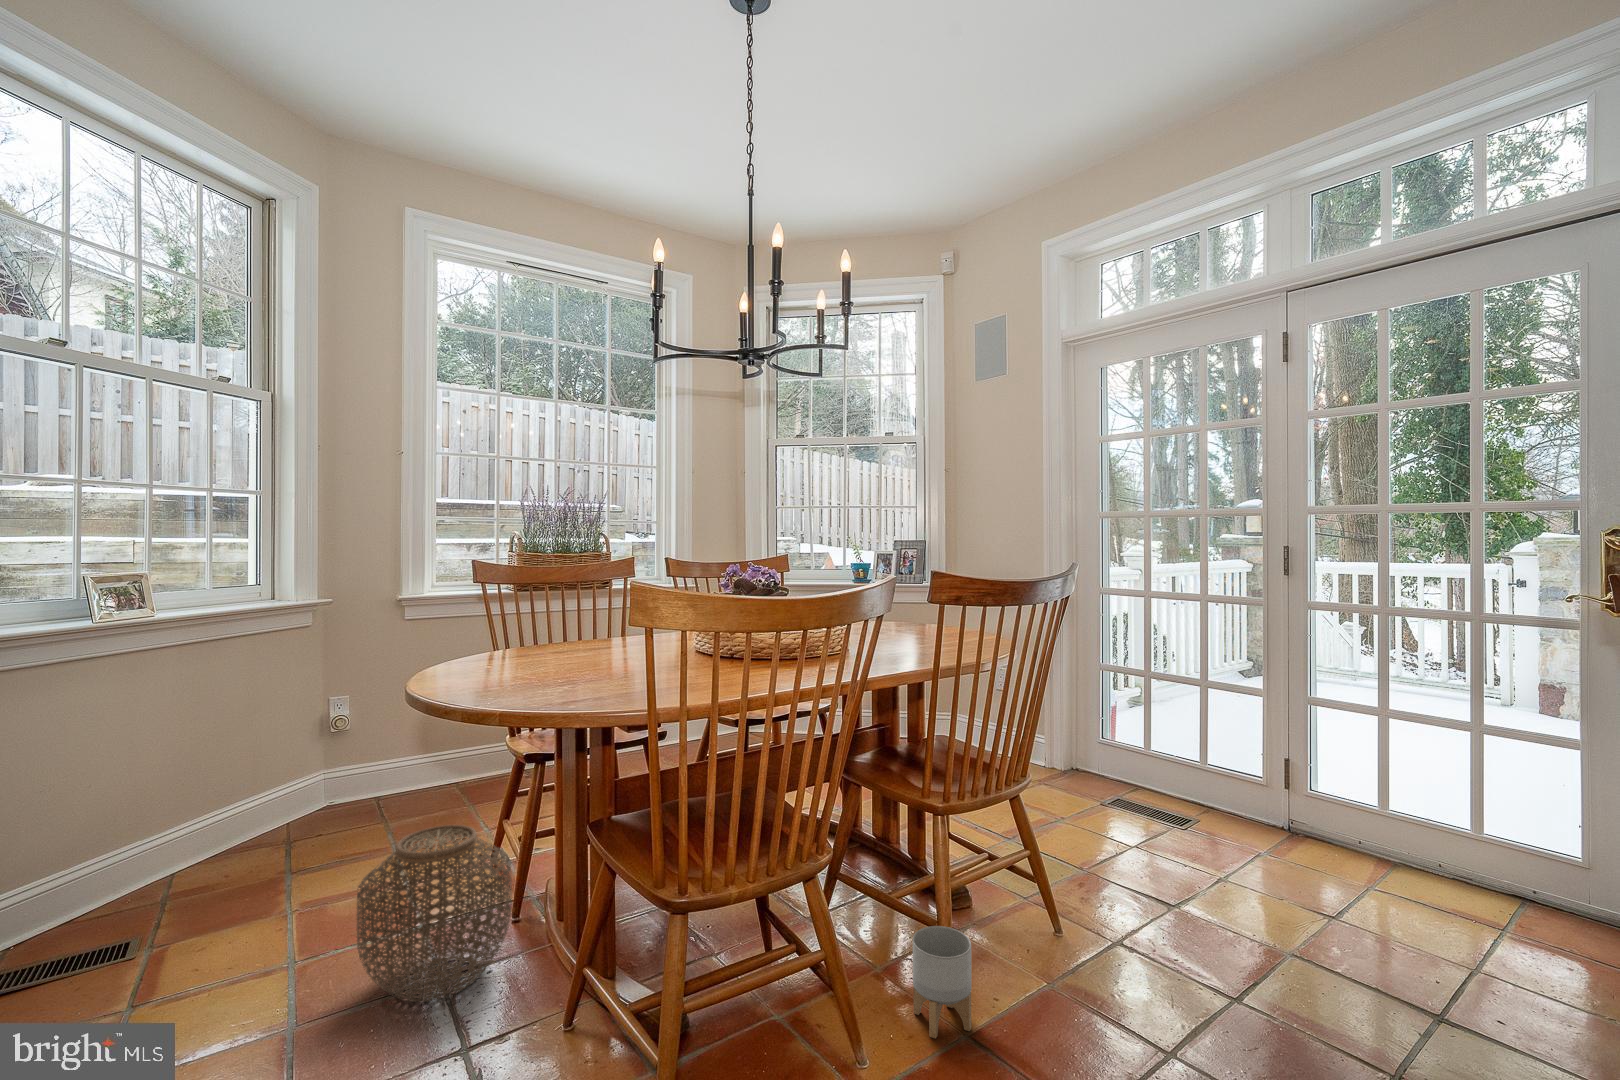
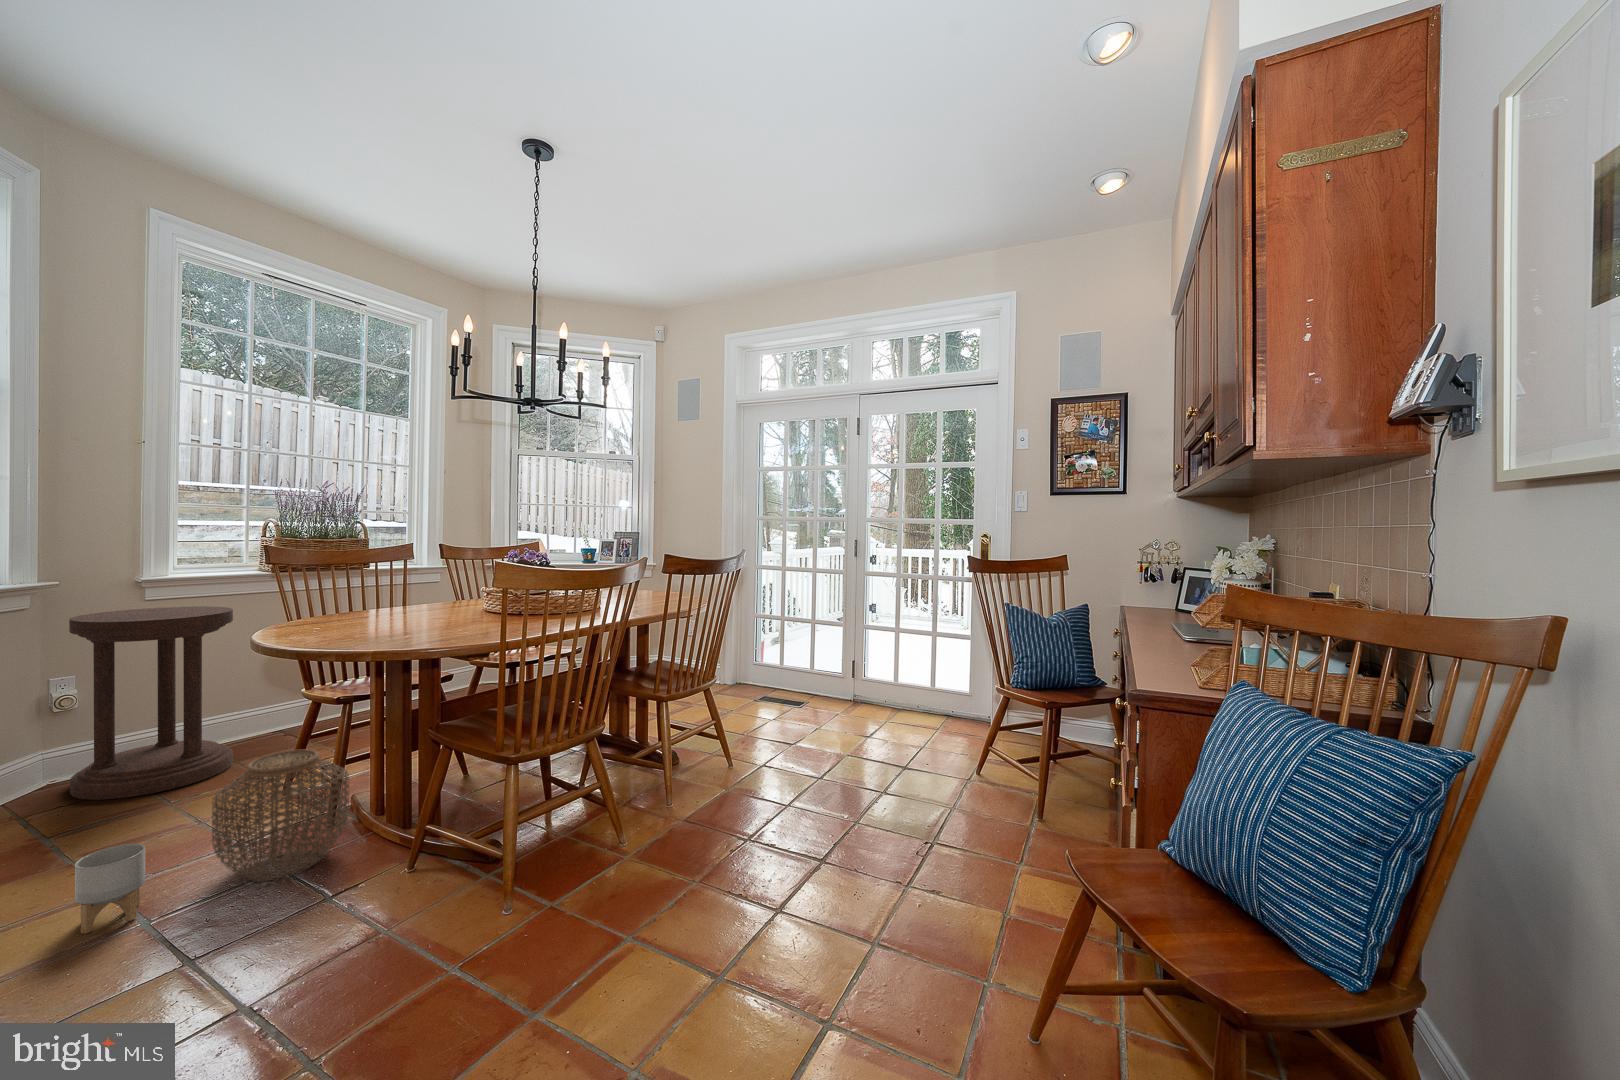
side table: none [331,629,470,837] -> present [69,606,233,800]
planter: present [913,926,972,1039] -> present [75,844,145,934]

